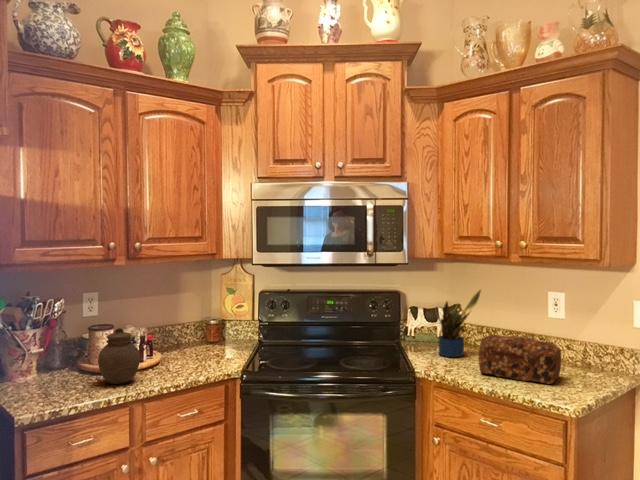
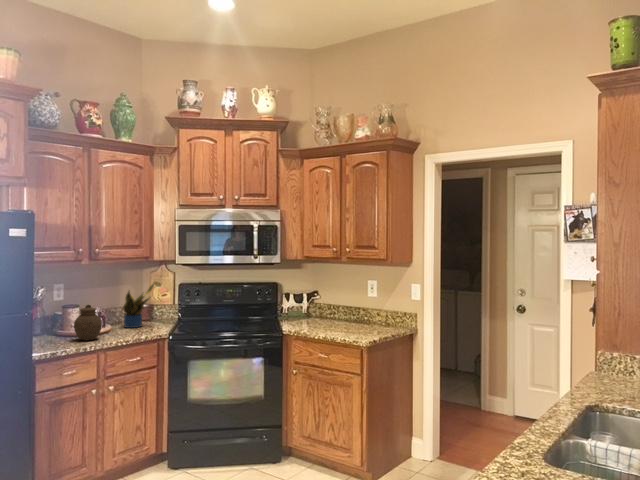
potted plant: present [436,290,481,357] -> present [123,283,154,328]
bread loaf: present [479,335,561,384] -> none [320,306,368,333]

